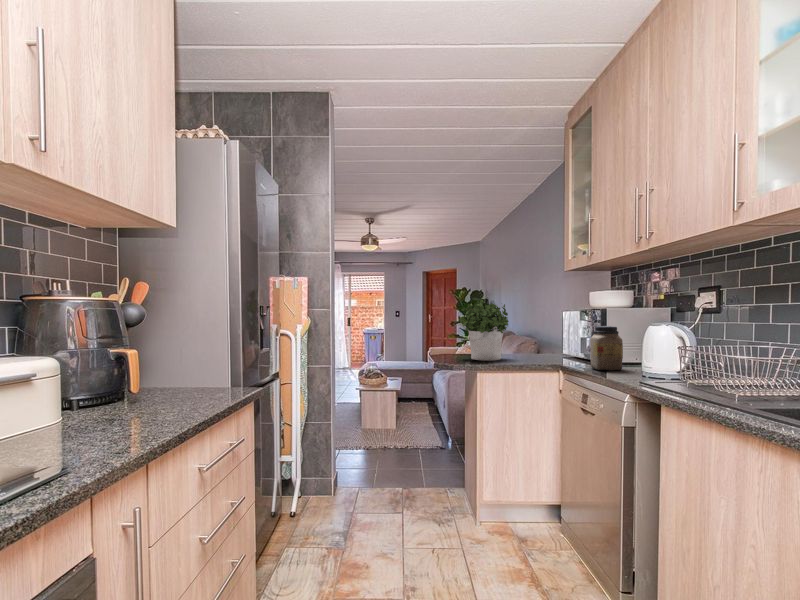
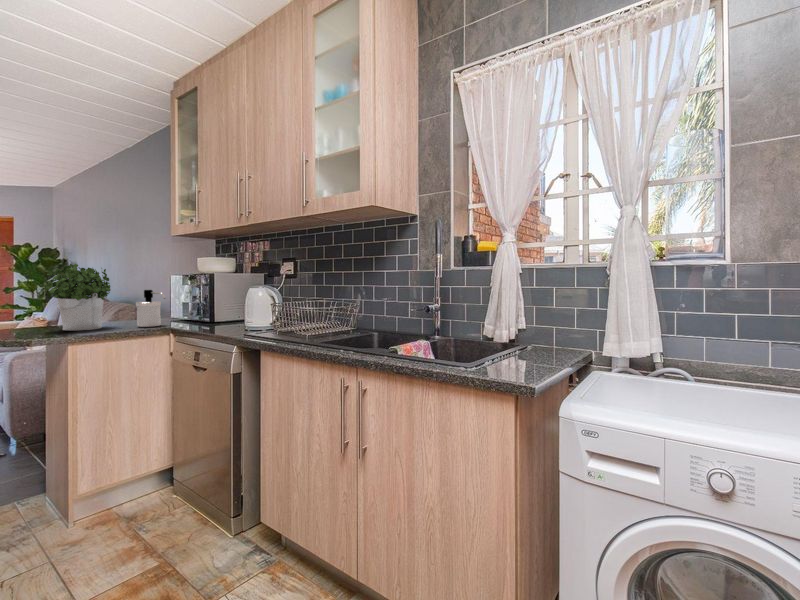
soap dispenser: none [529,325,556,362] -> present [136,290,165,327]
jar: present [590,326,623,370] -> none [200,290,228,329]

